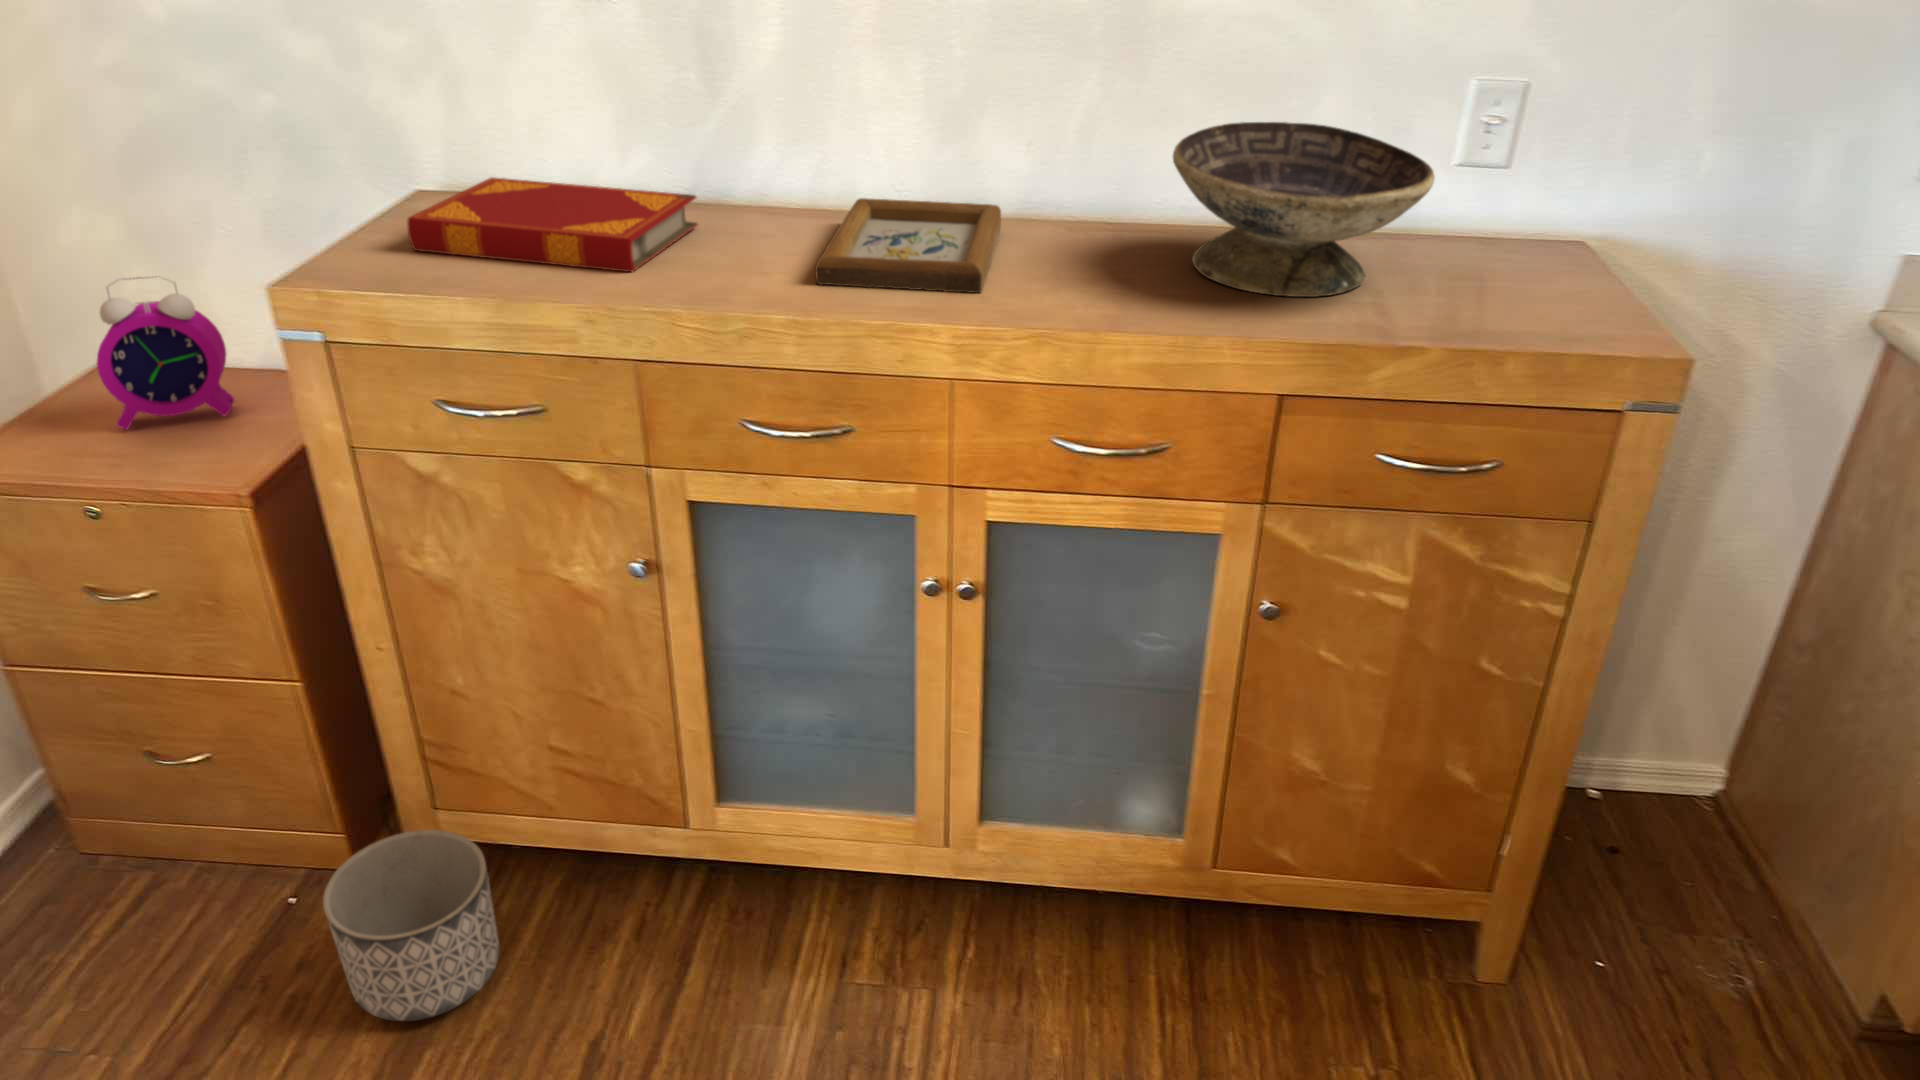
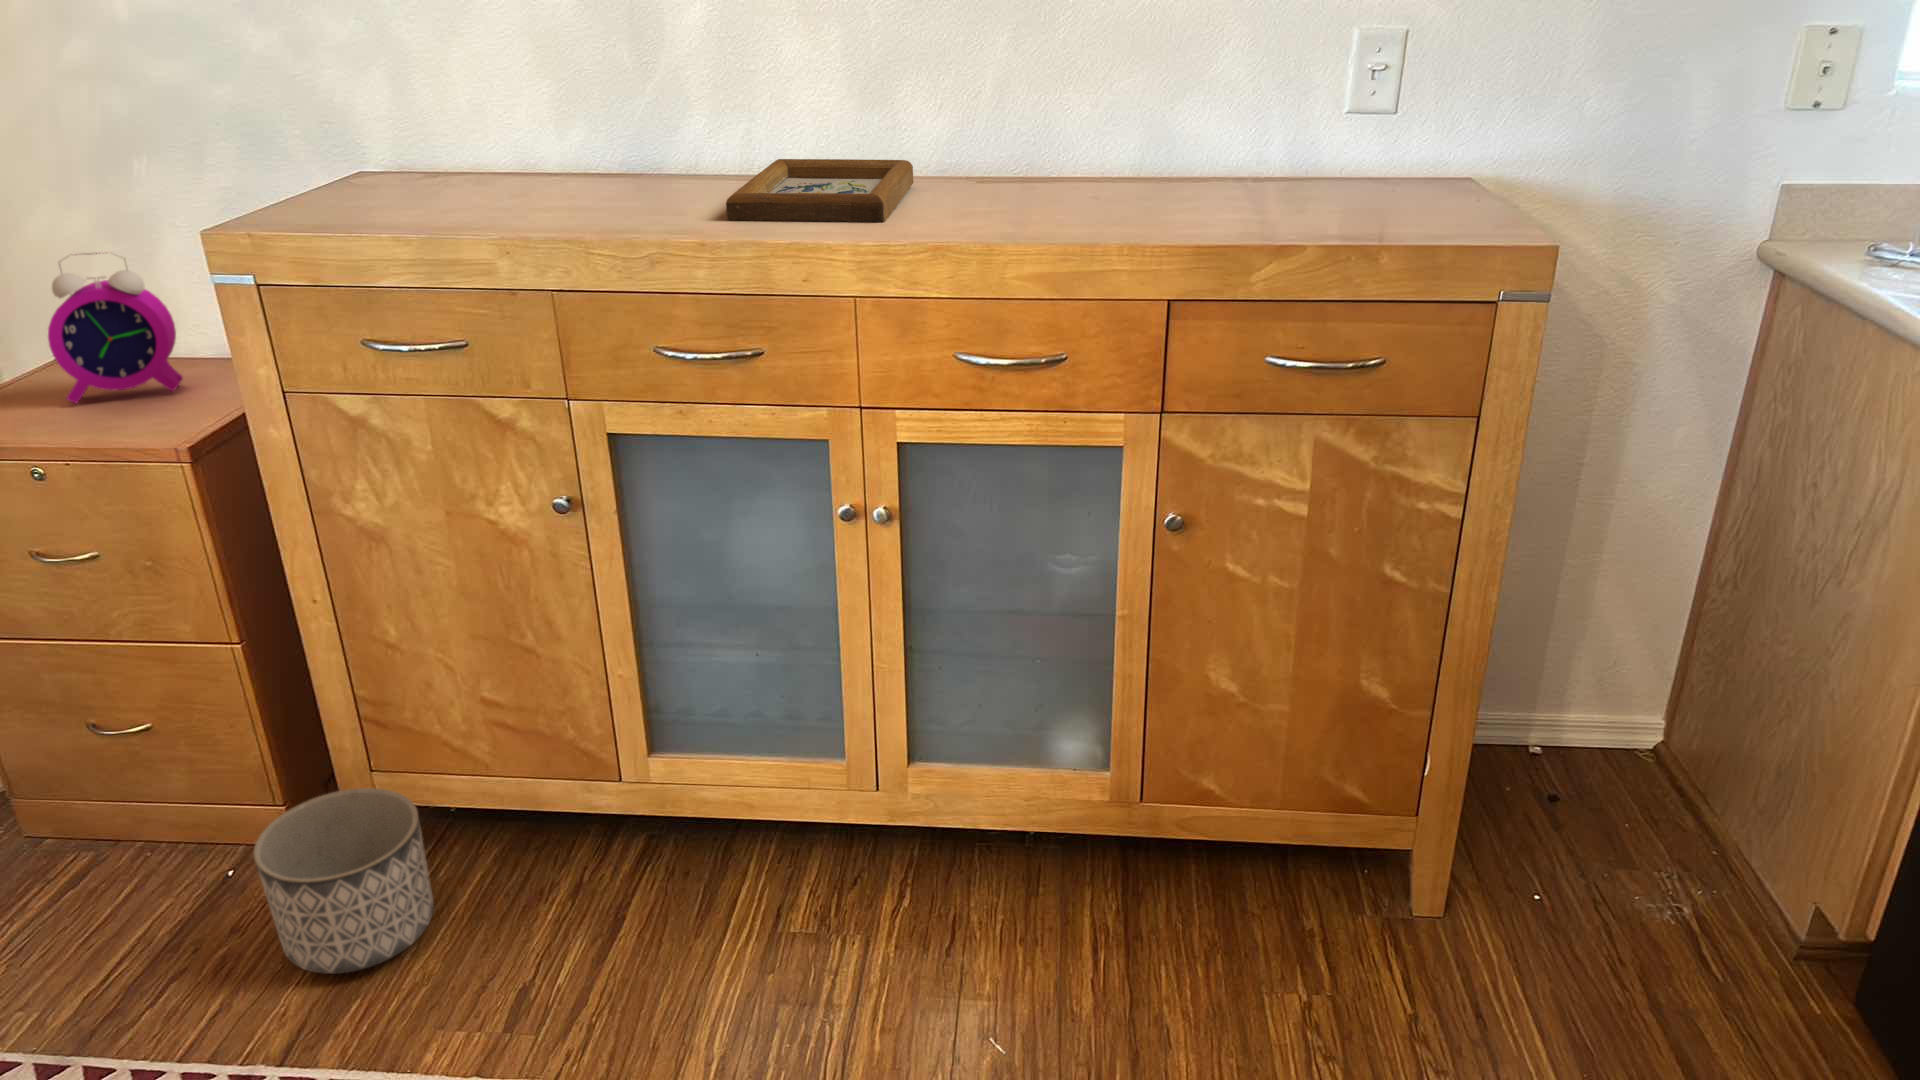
decorative bowl: present [1173,122,1435,297] -> none [1065,71,1312,218]
hardback book: present [407,177,698,272] -> none [342,152,624,217]

